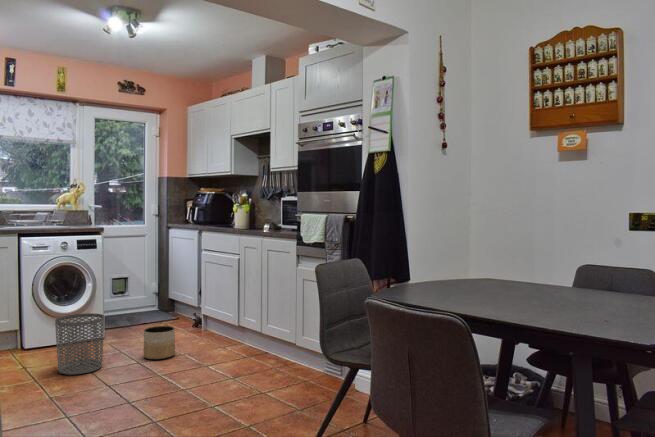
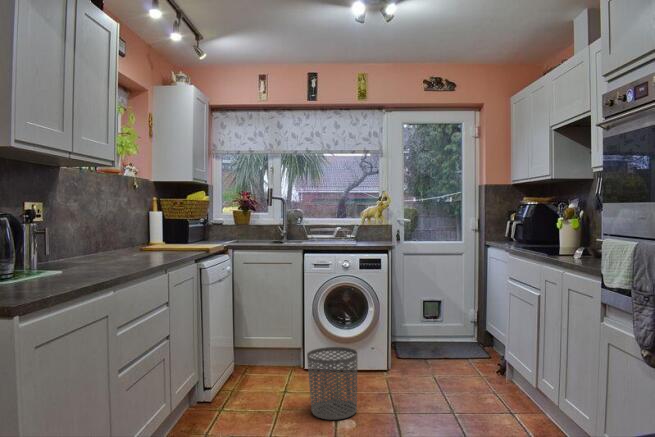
planter: present [144,326,175,360] -> none [405,375,444,421]

